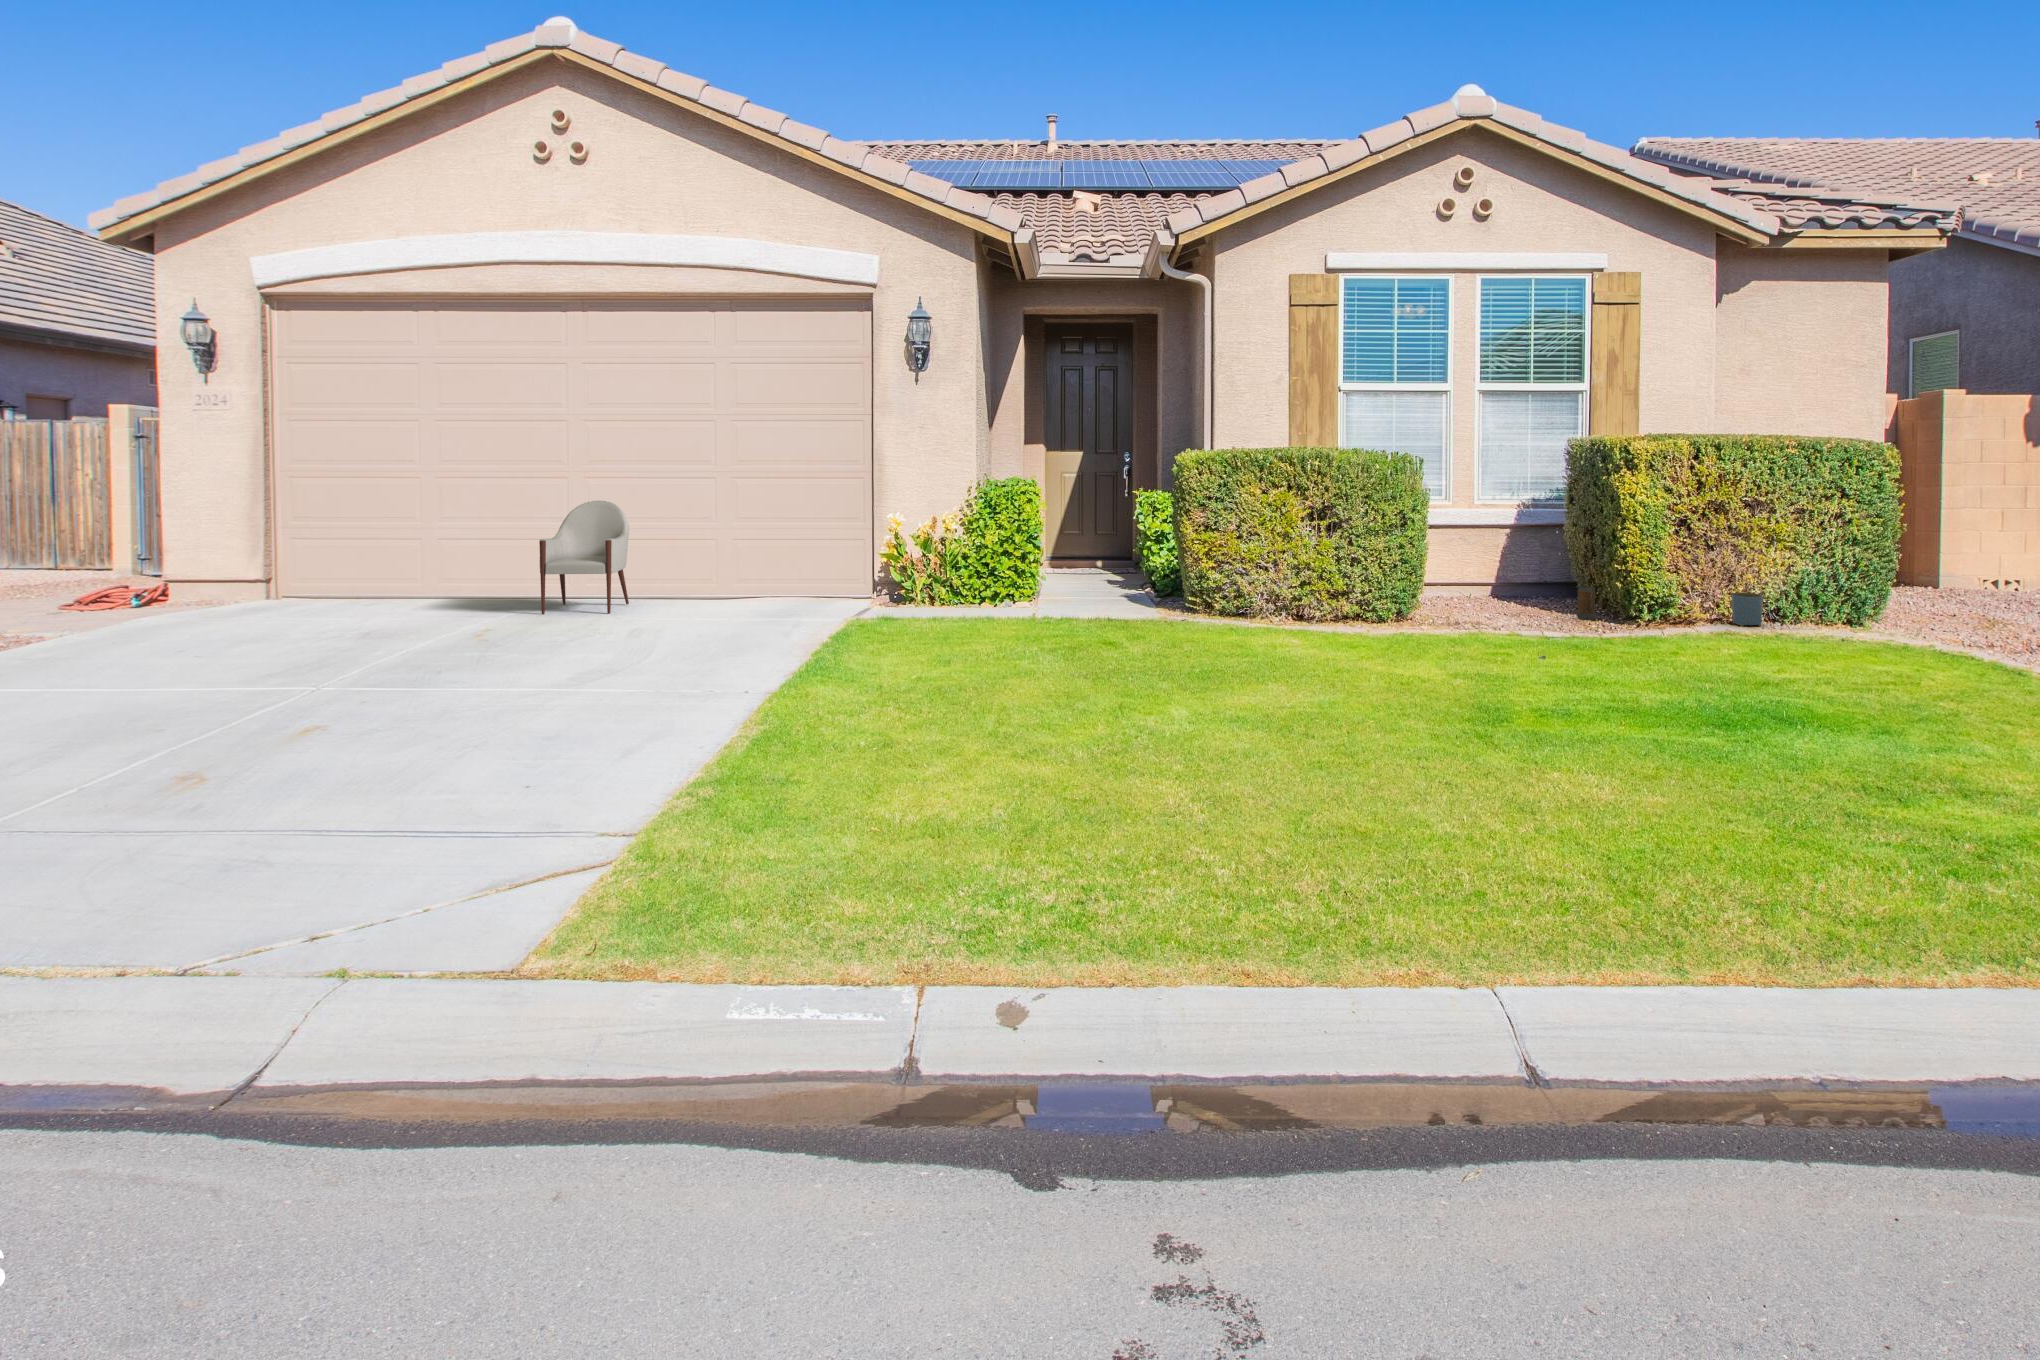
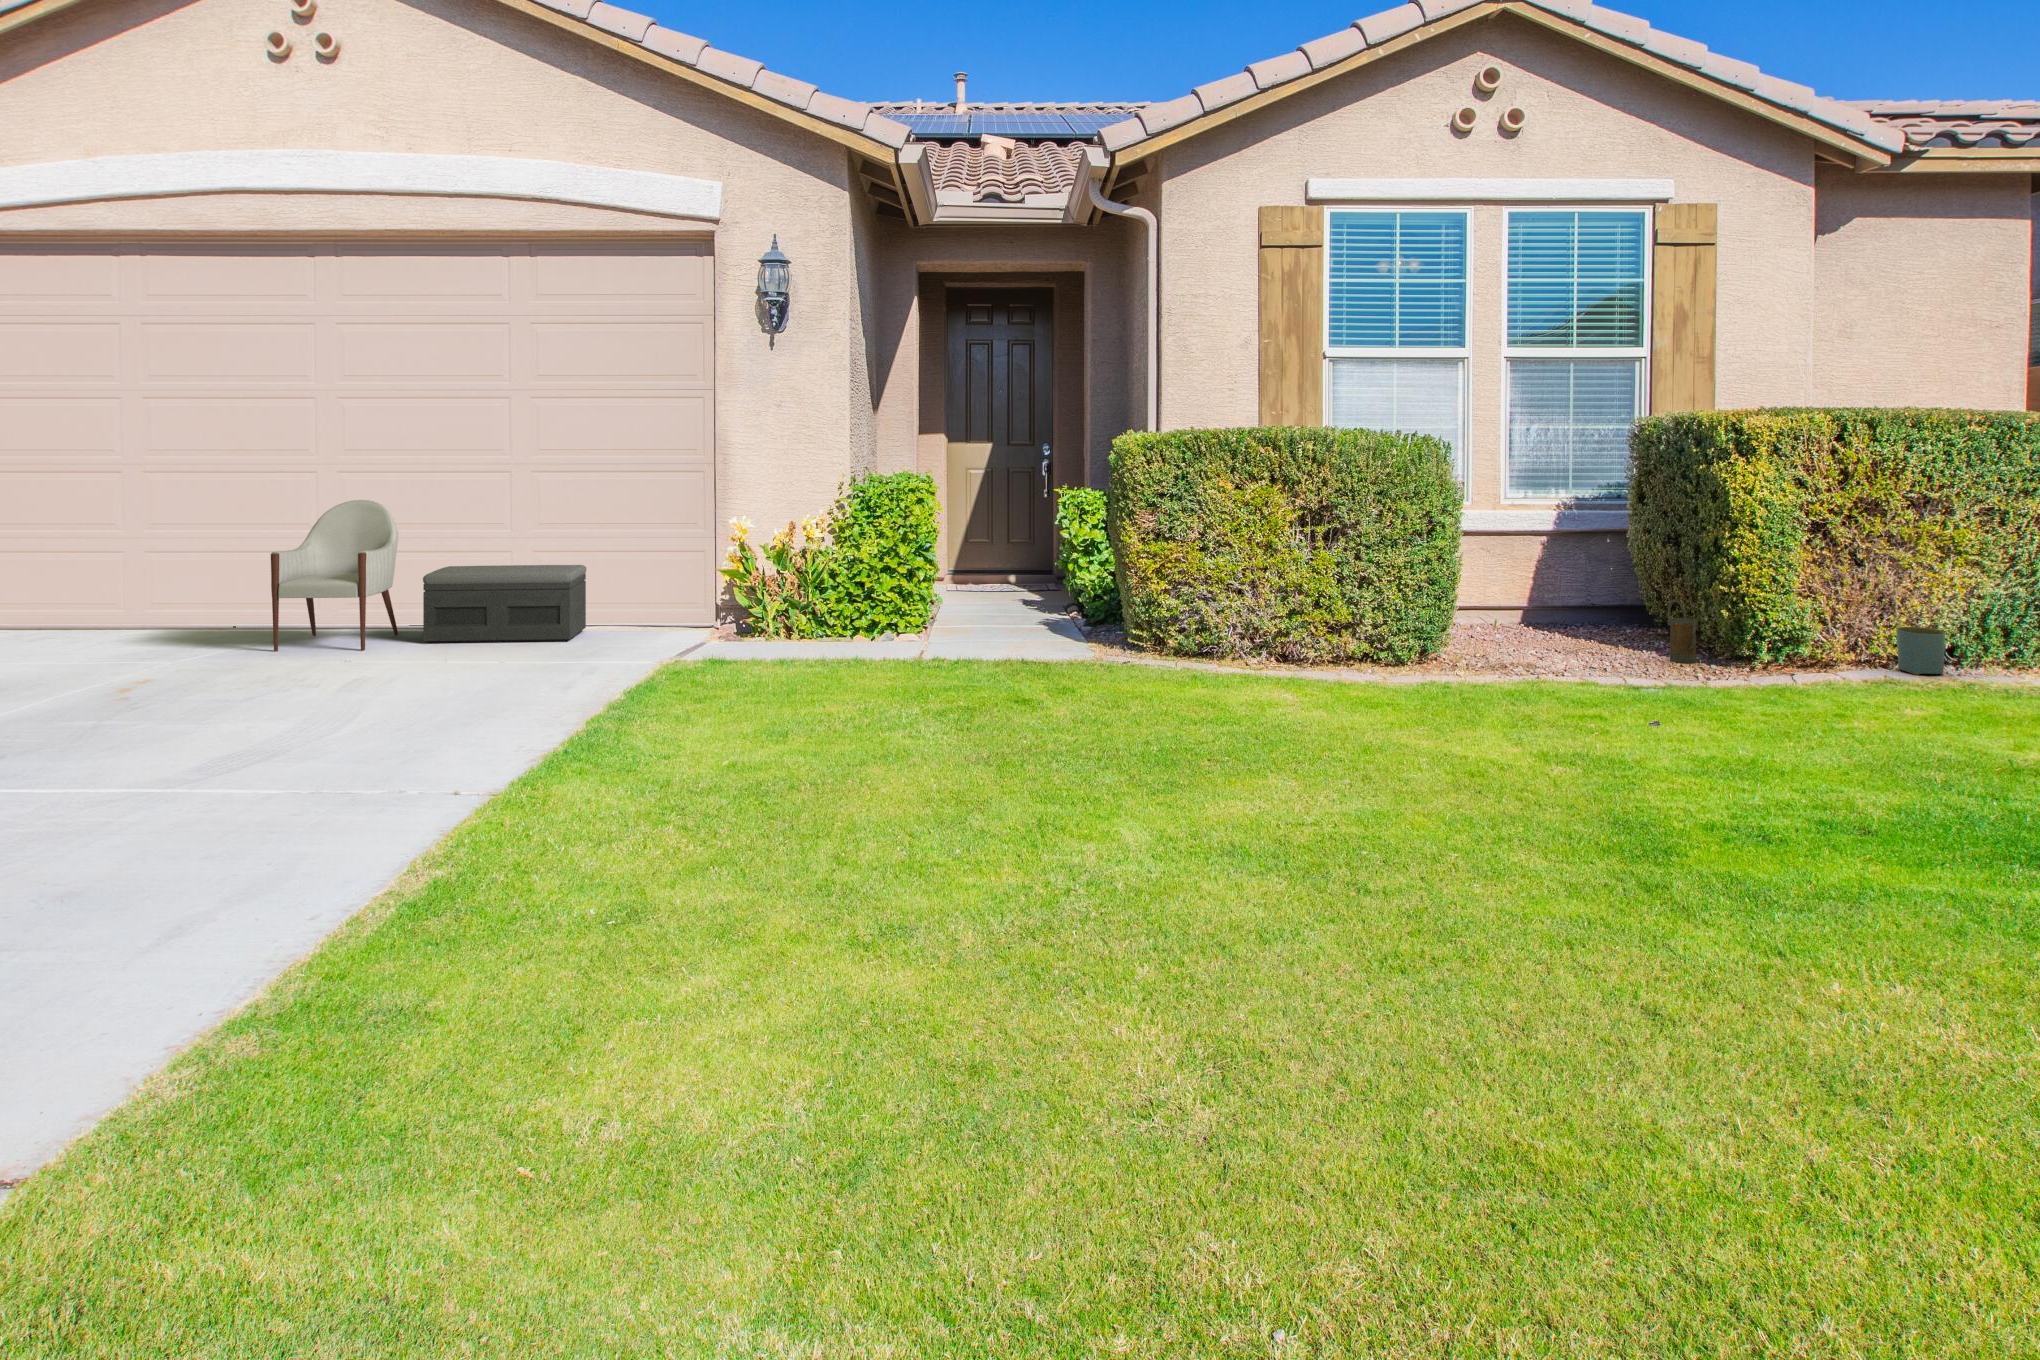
storage bench: none [651,551,773,609] -> present [423,565,586,643]

